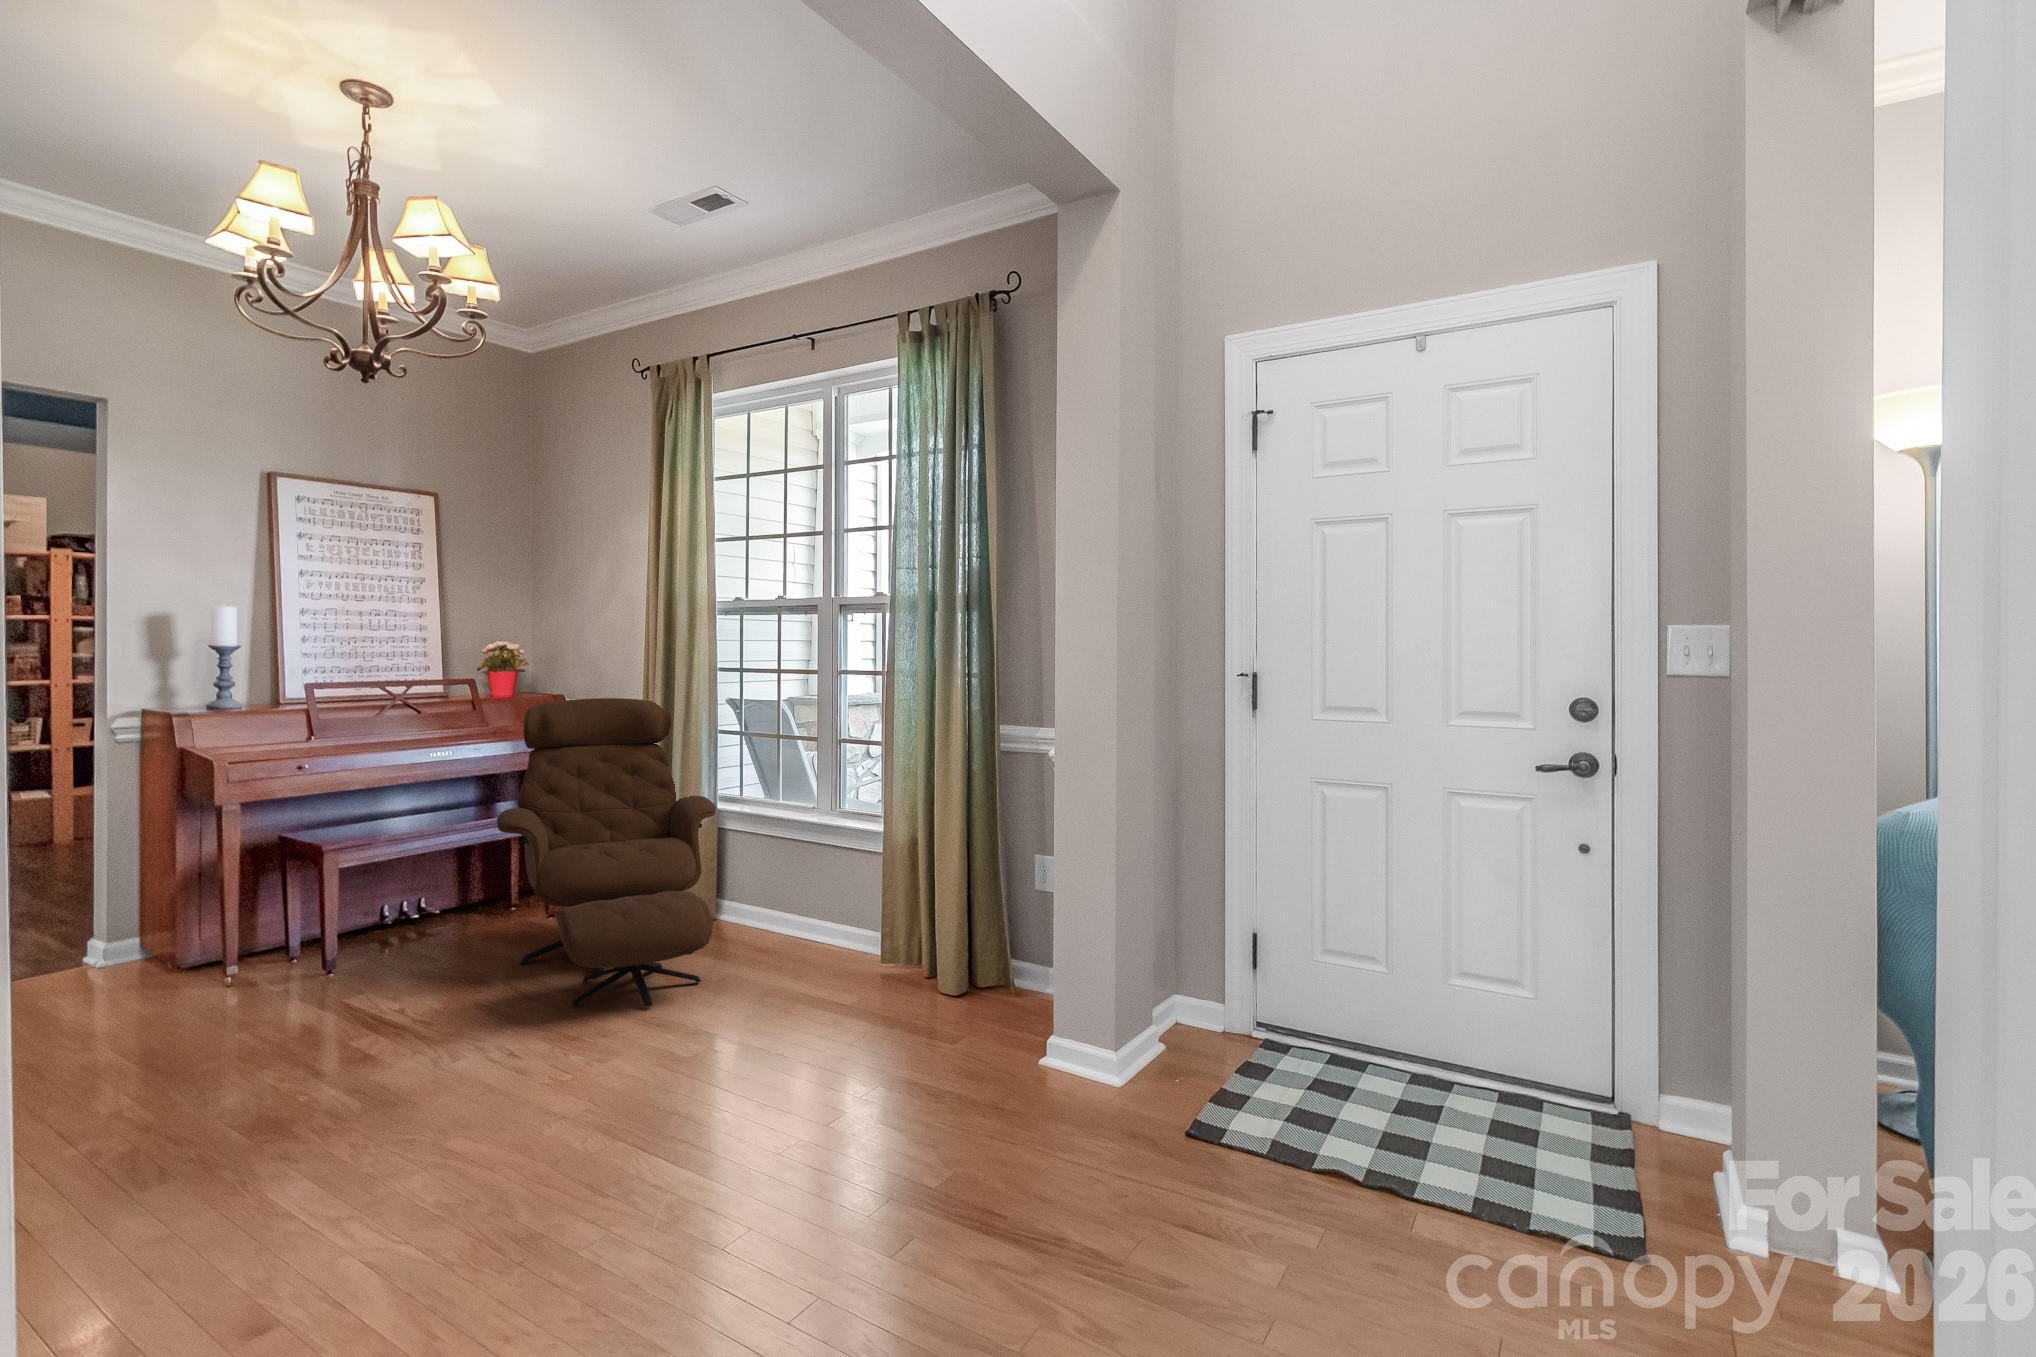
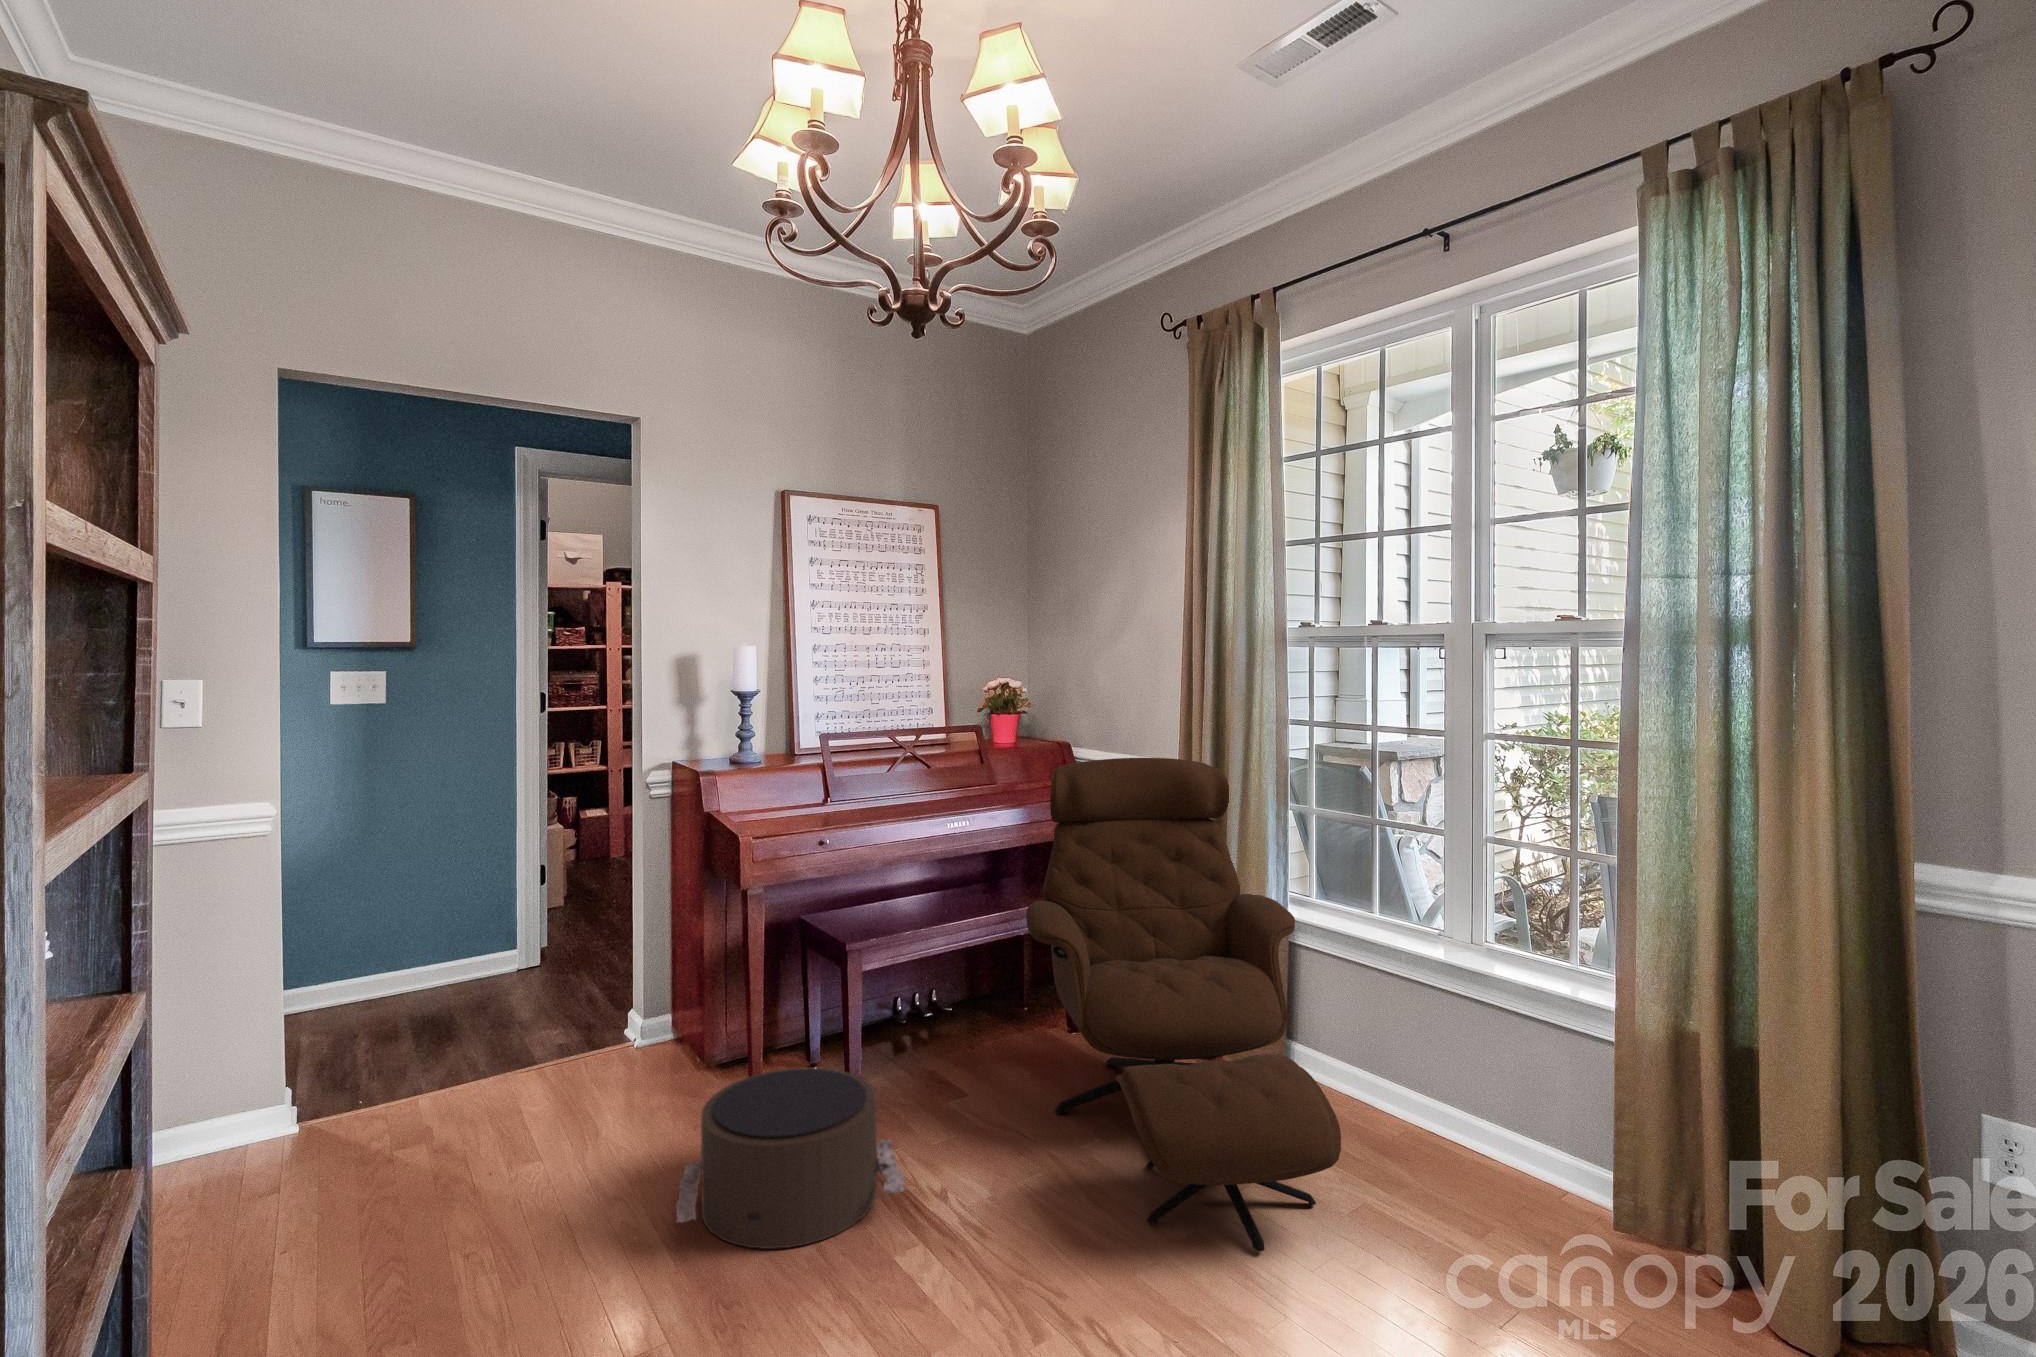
pouf: none [143,939,370,1064] -> present [676,1068,904,1249]

